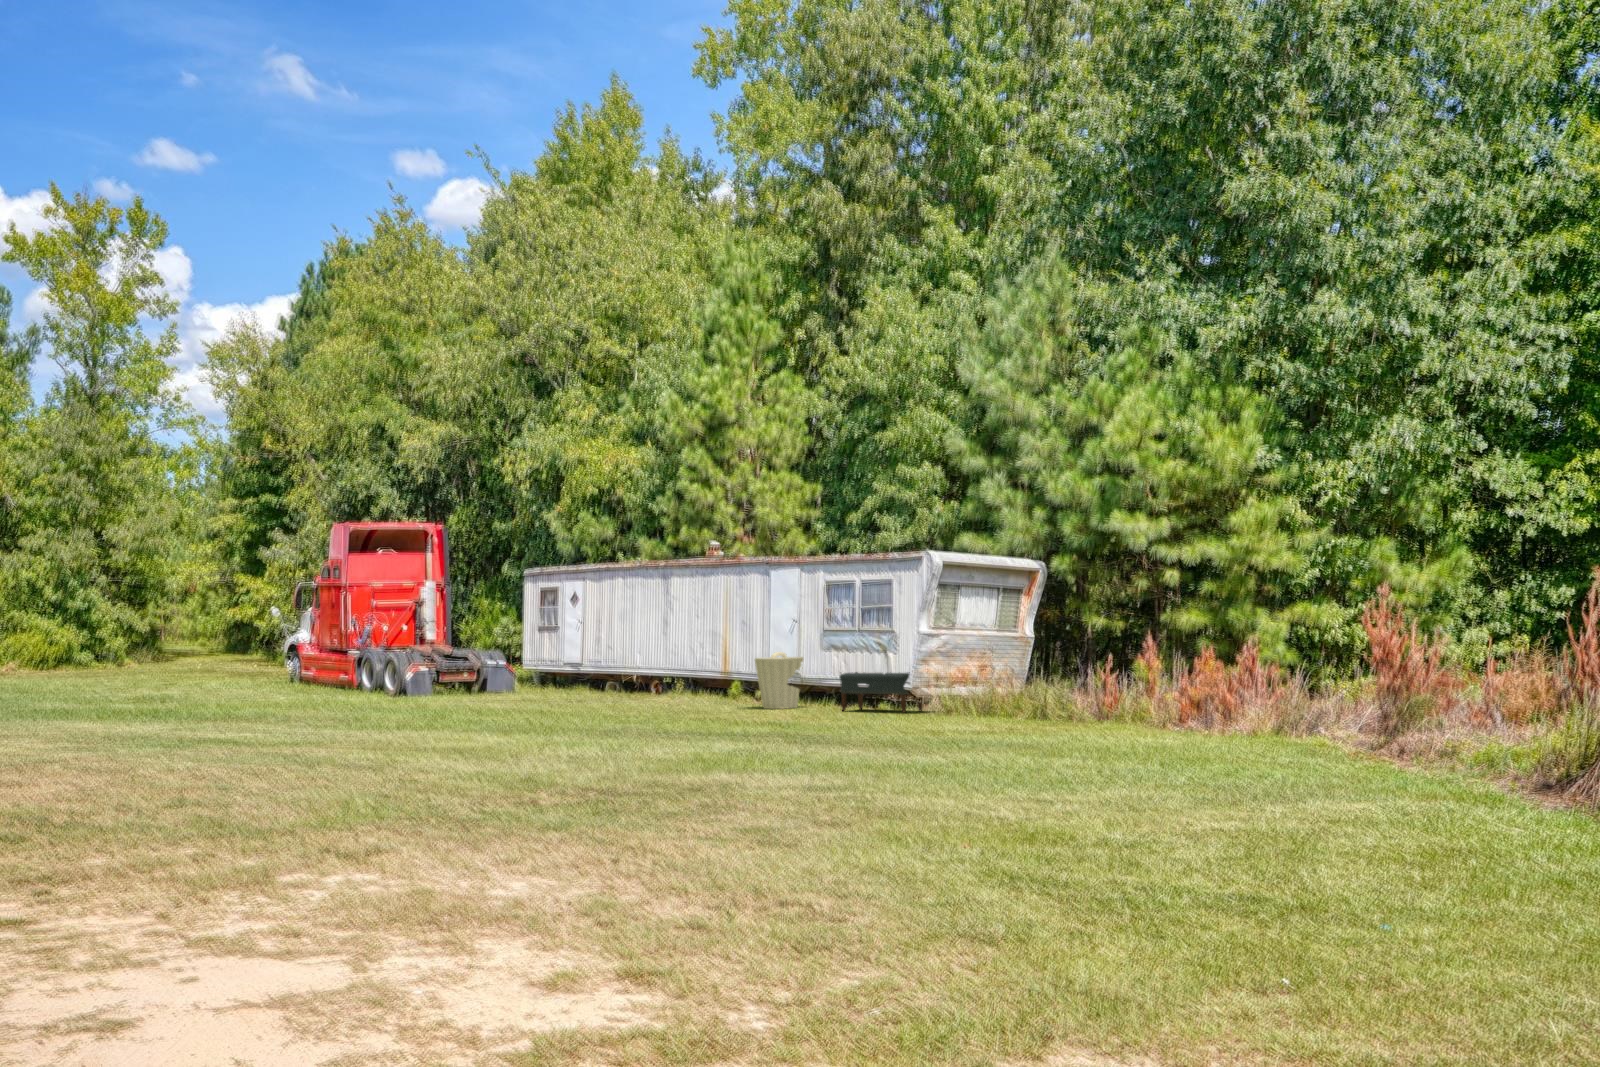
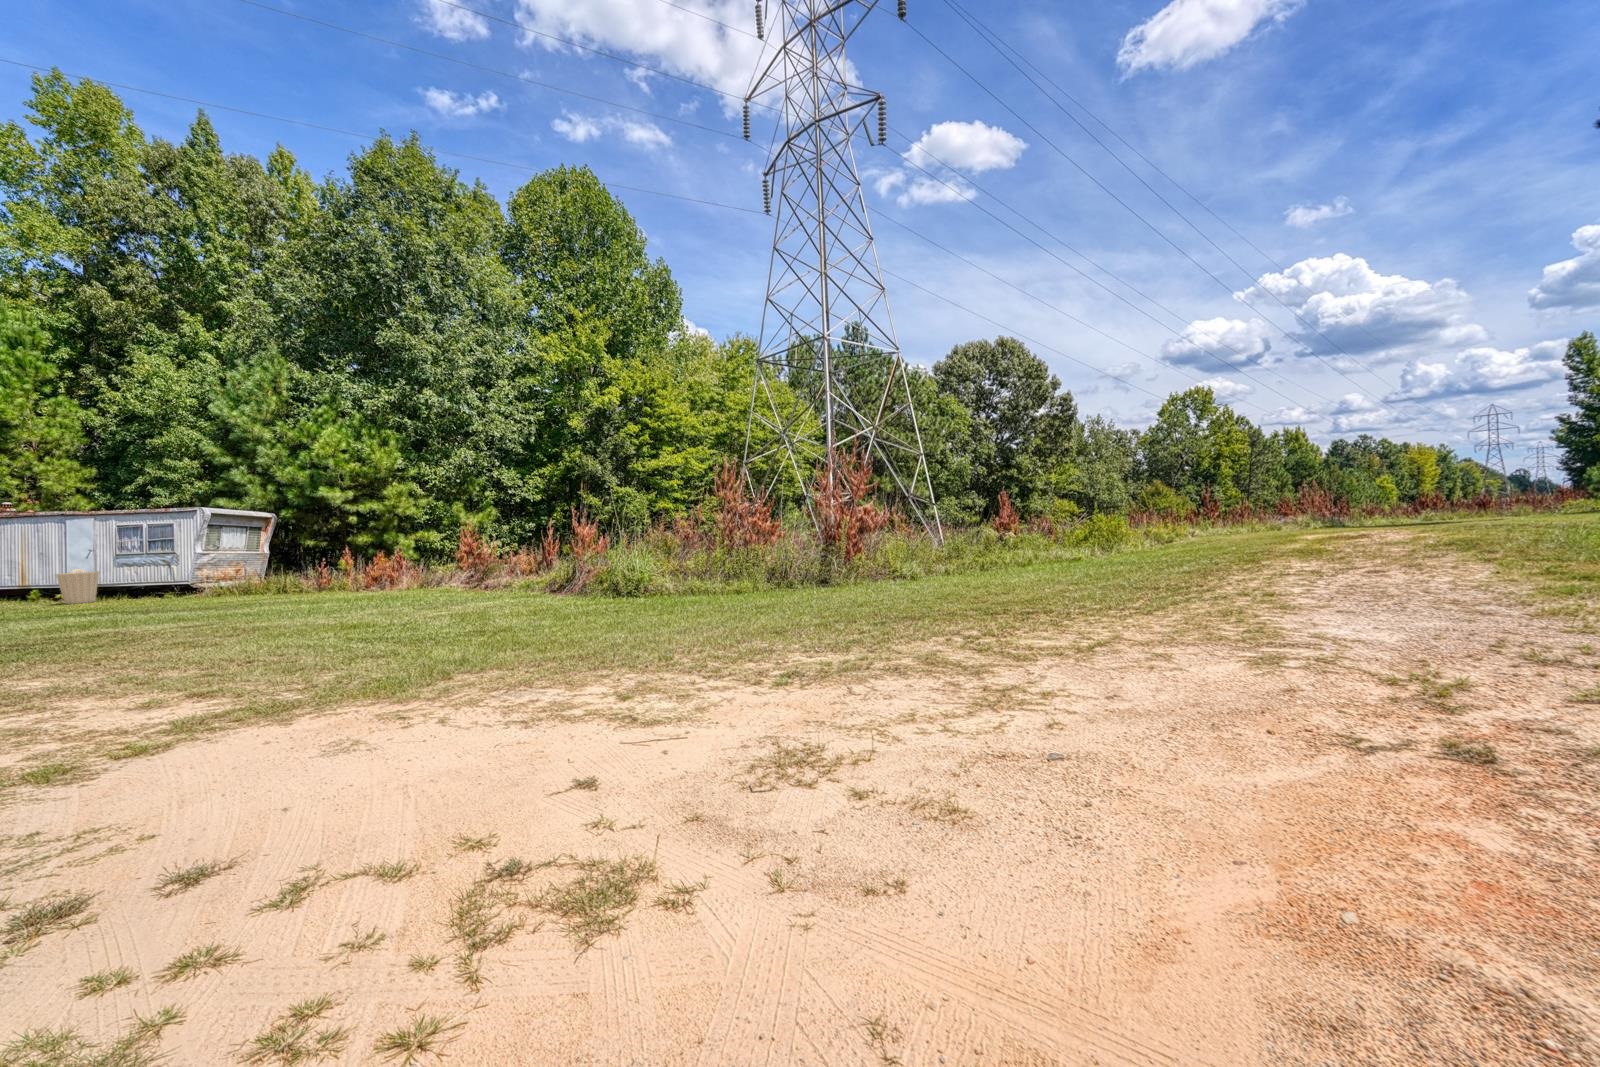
bench: present [840,672,923,713] -> none [133,575,199,600]

